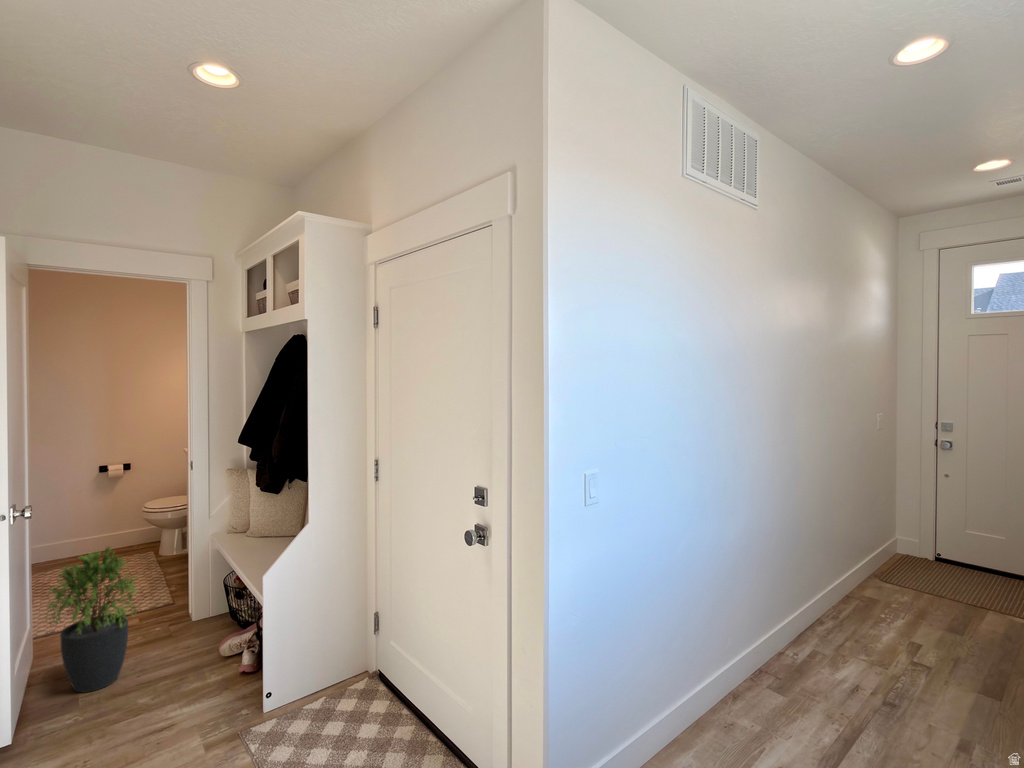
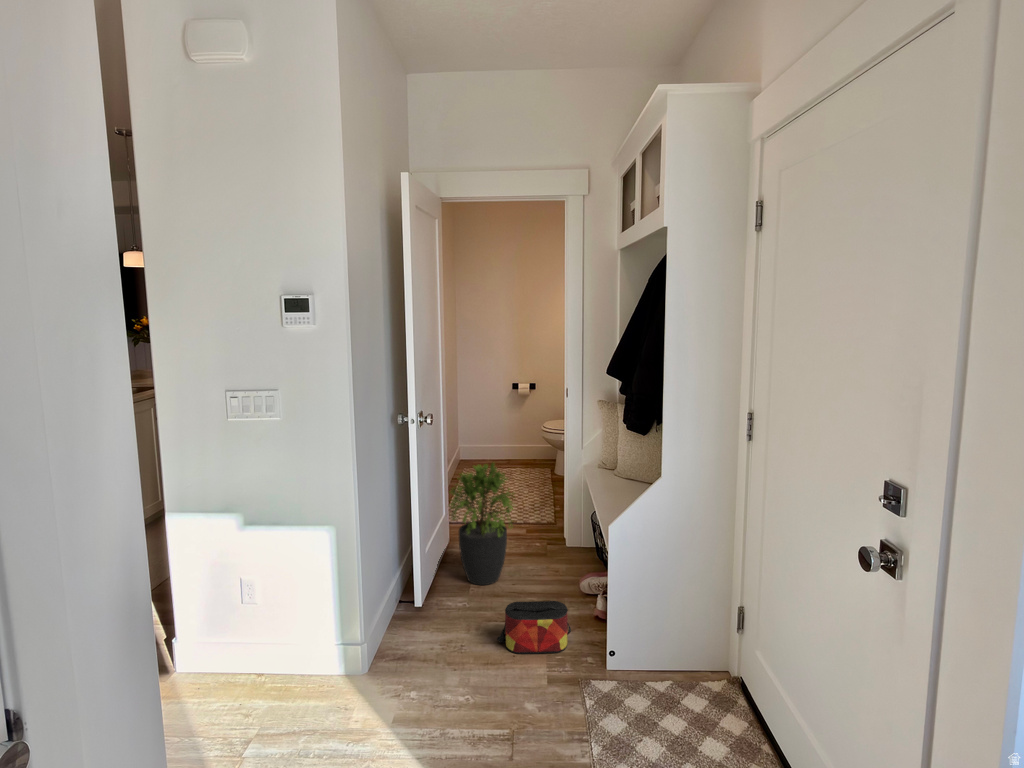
bag: none [135,668,222,738] -> present [497,601,571,654]

